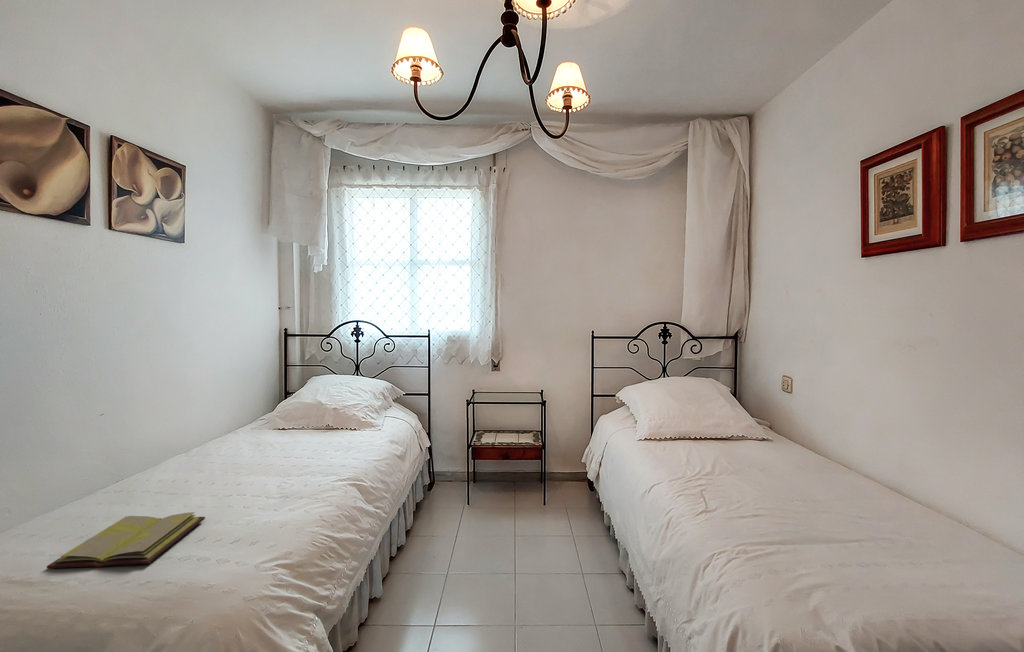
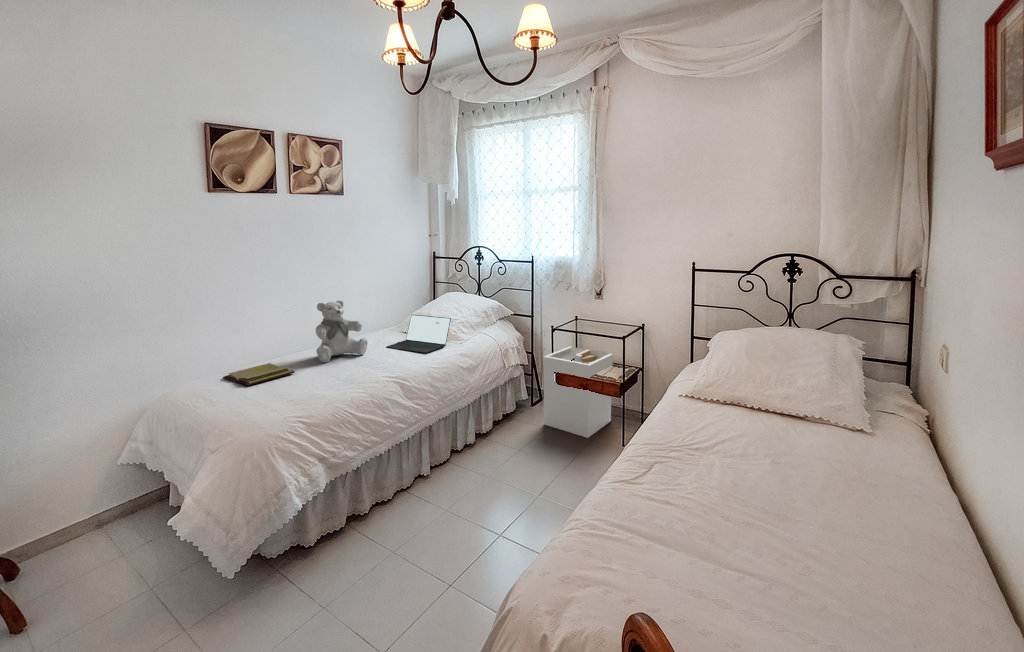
teddy bear: none [198,392,274,493] -> present [316,300,368,362]
laptop: none [282,402,367,454] -> present [386,315,451,353]
laundry hamper: none [469,419,524,510] -> present [544,347,613,438]

